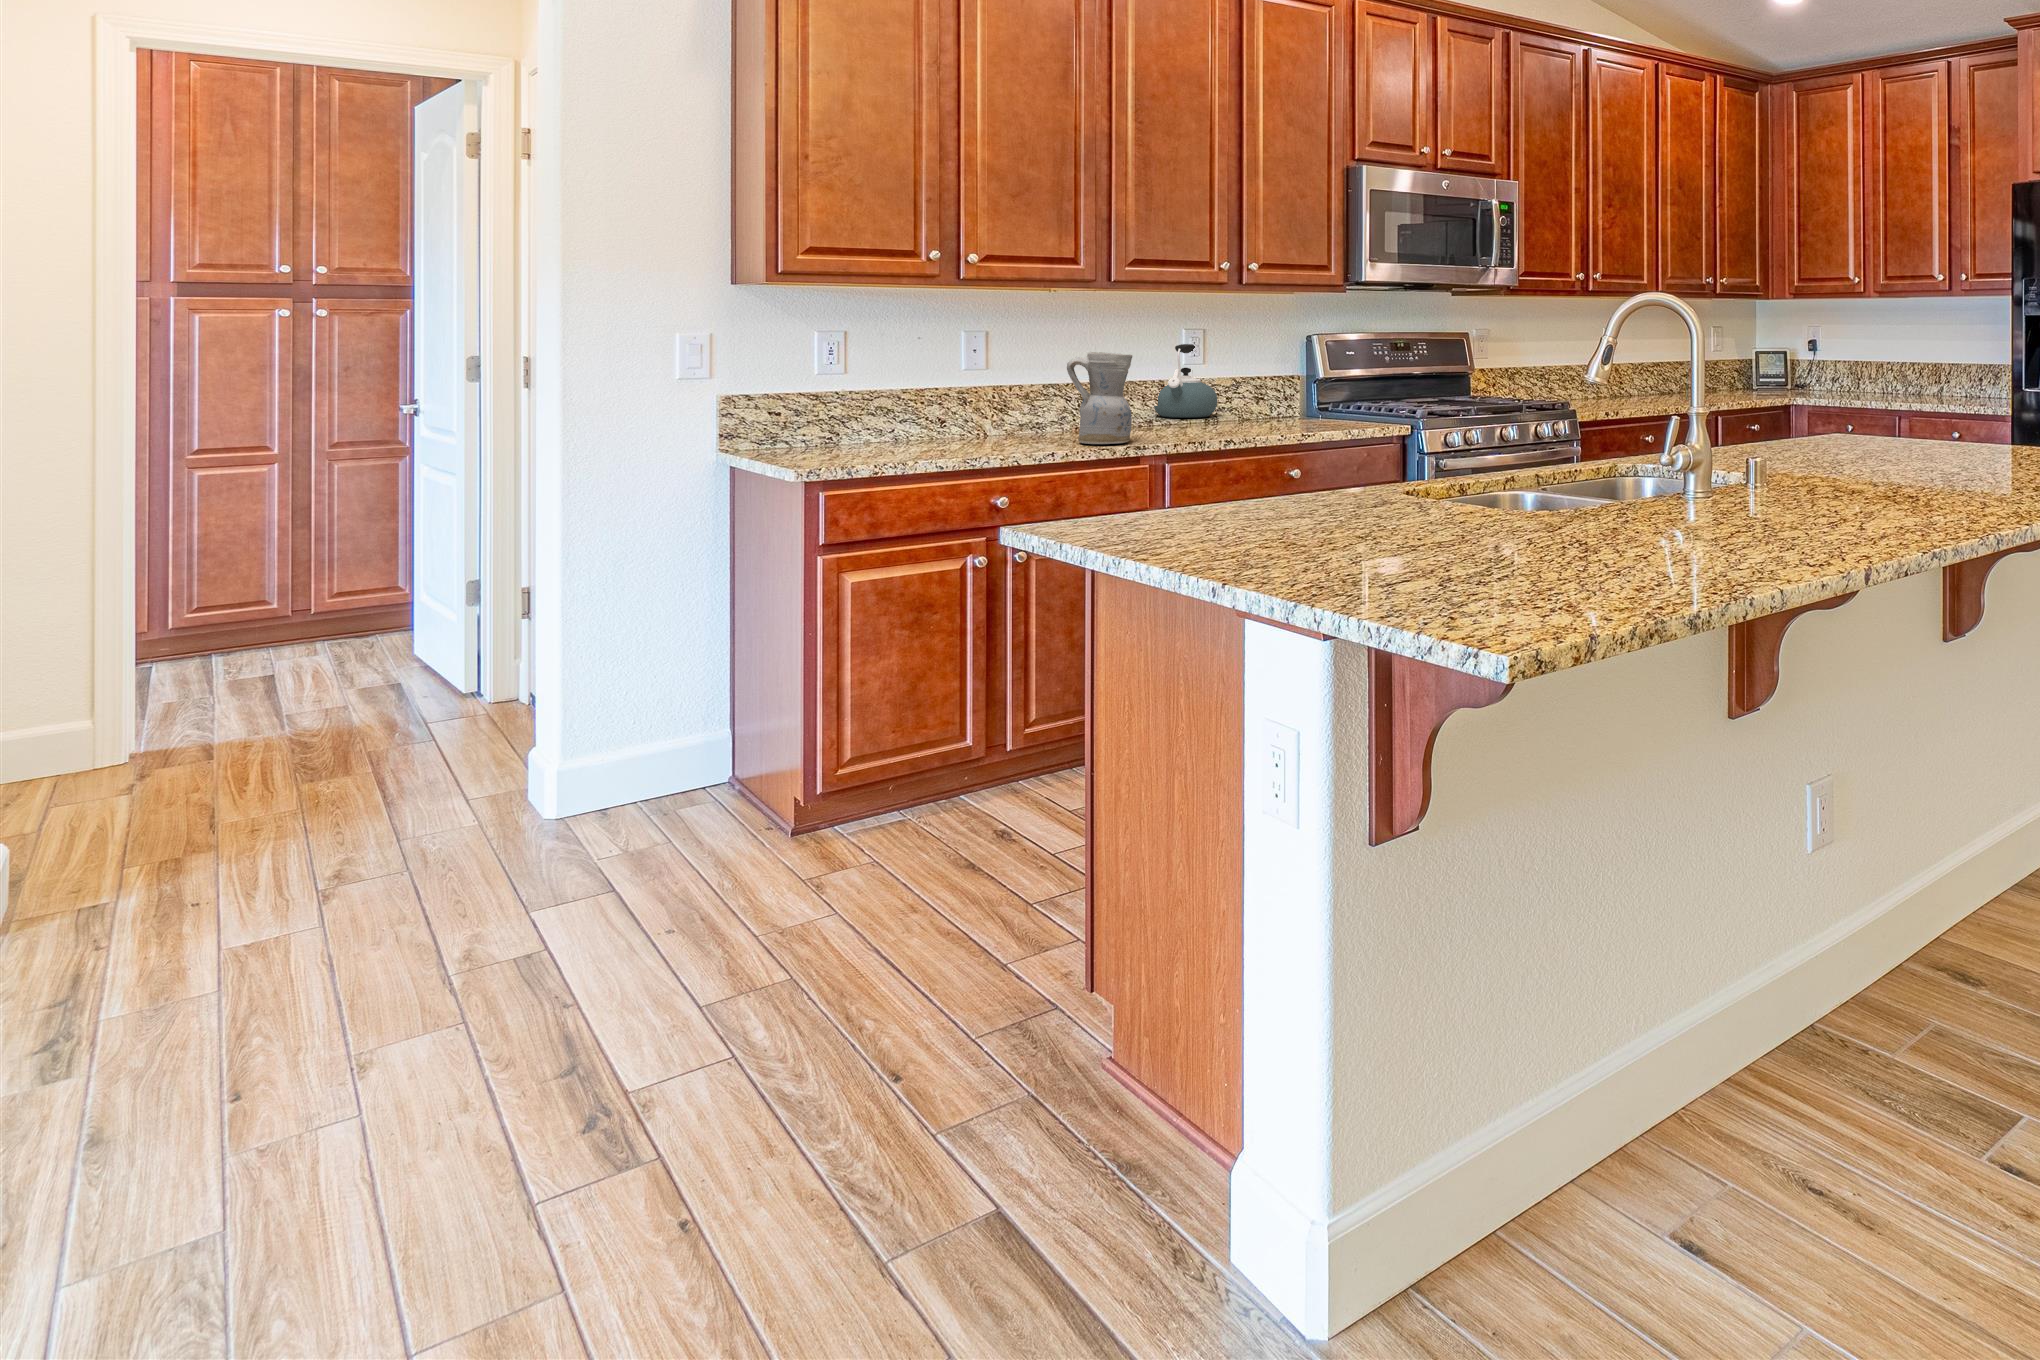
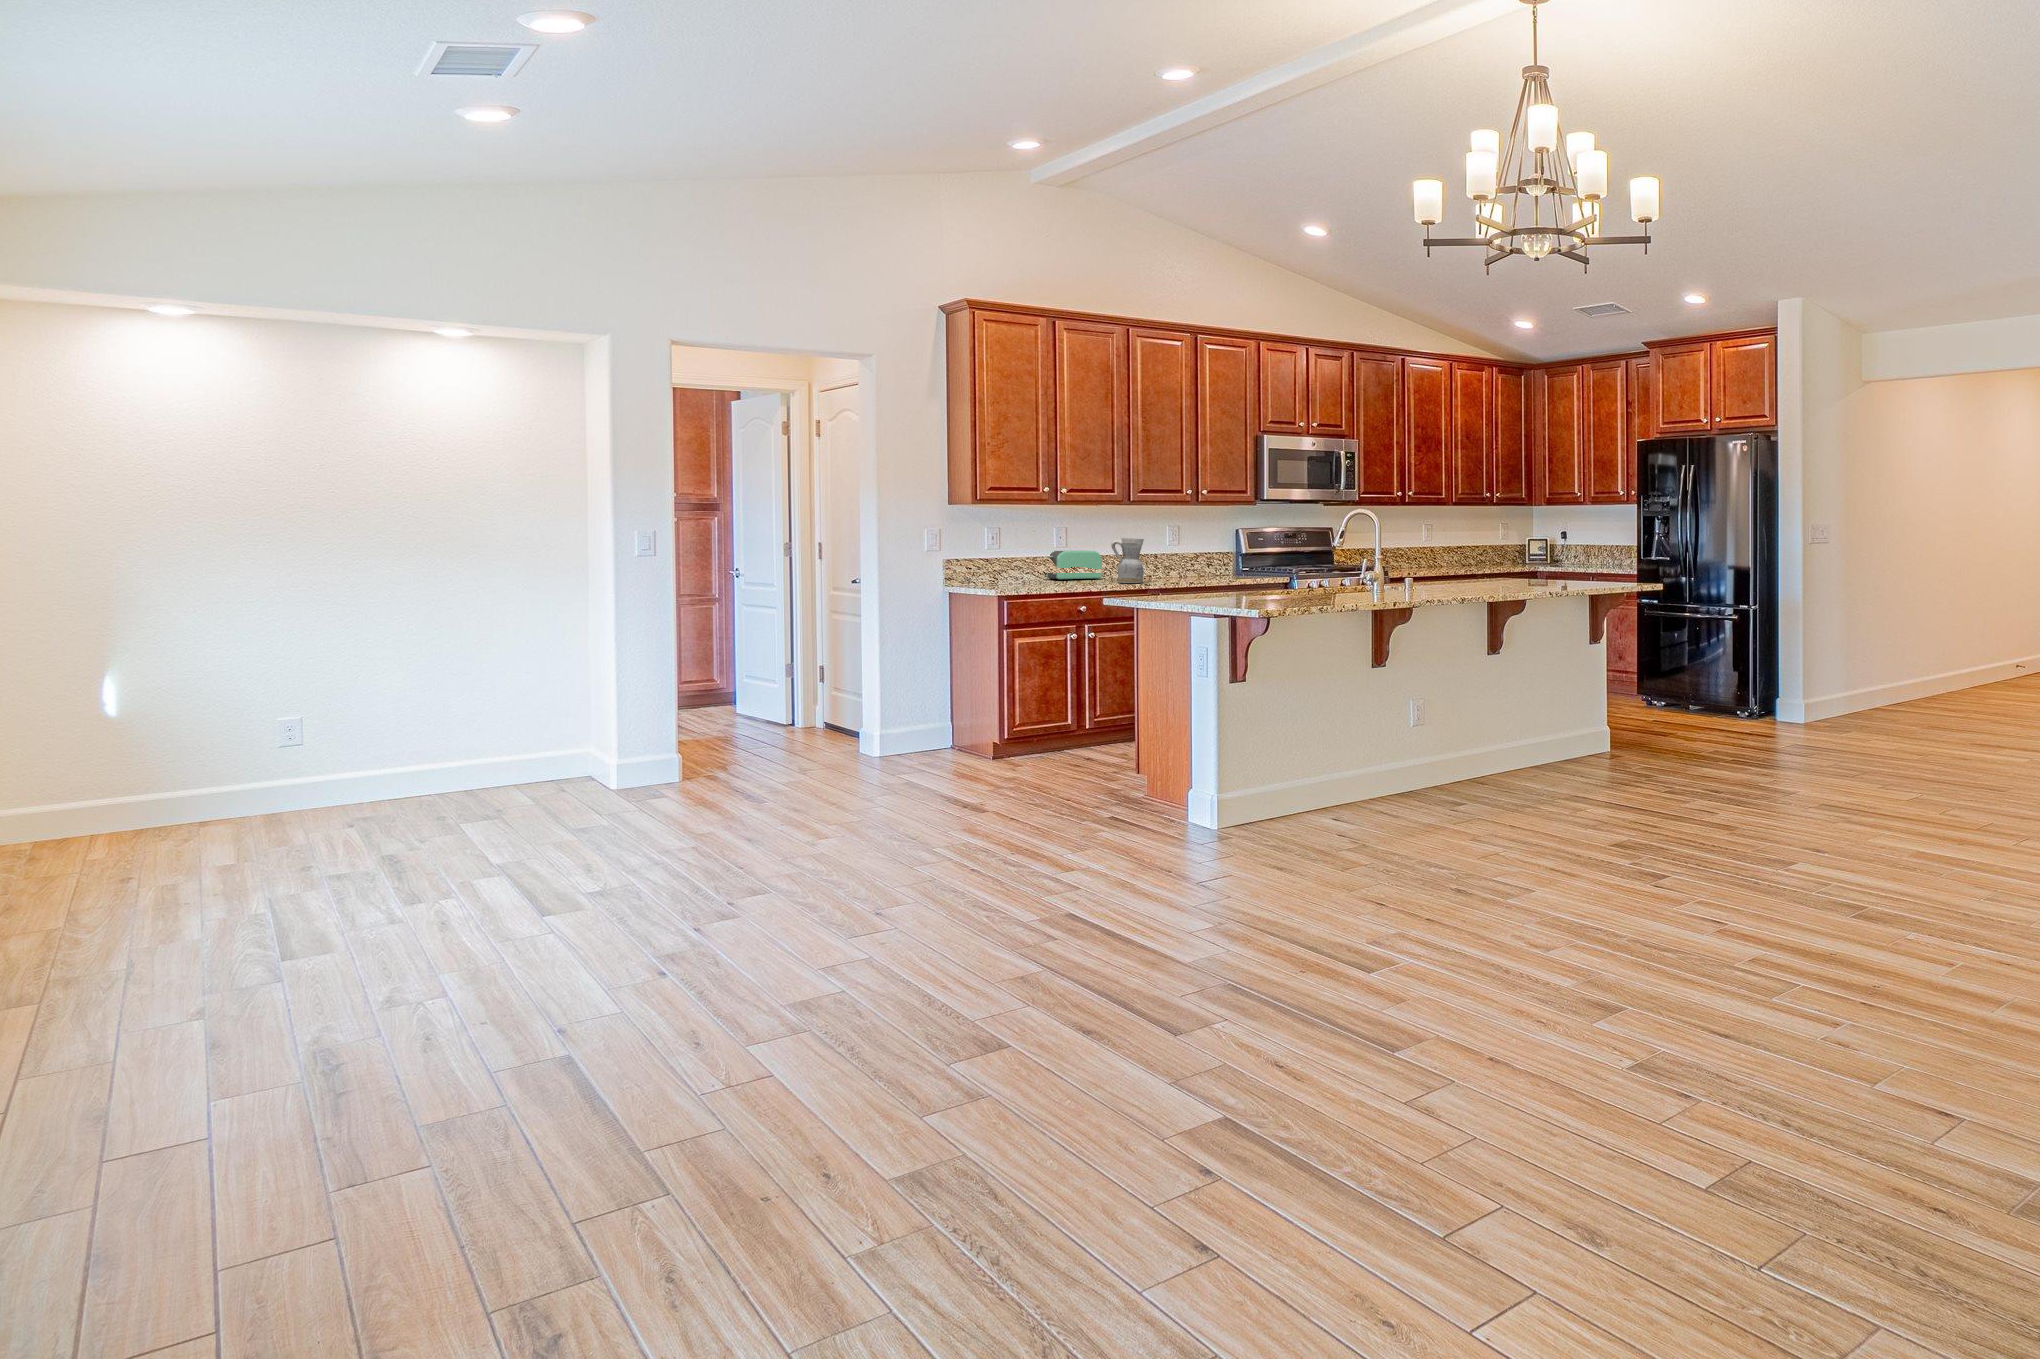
kettle: present [1154,344,1217,418] -> none [1152,535,1187,574]
toaster: none [941,375,1053,435] -> present [1046,551,1102,580]

